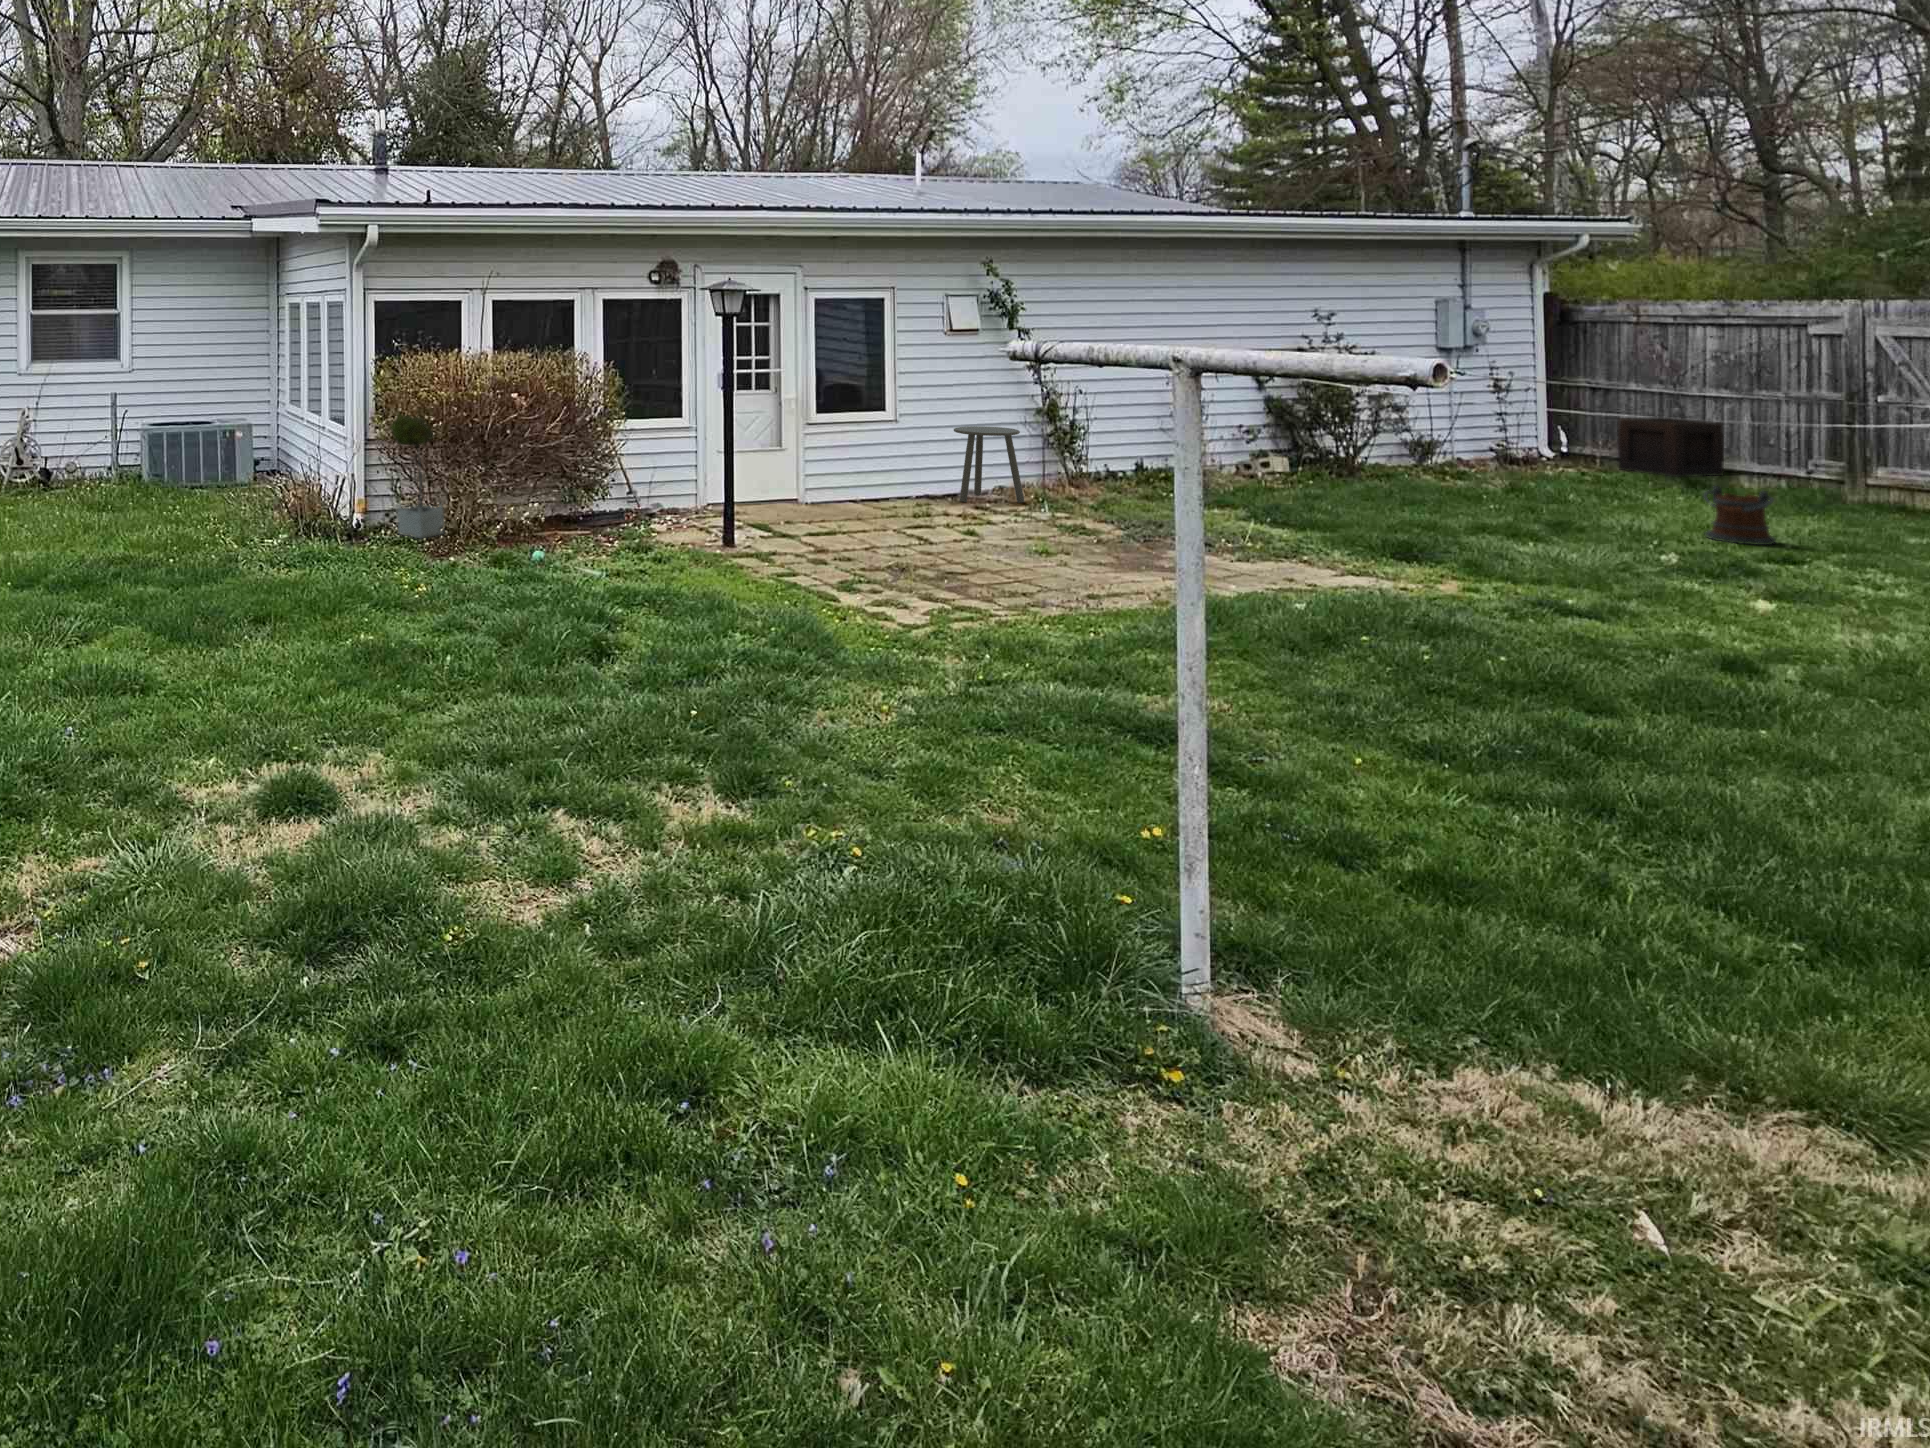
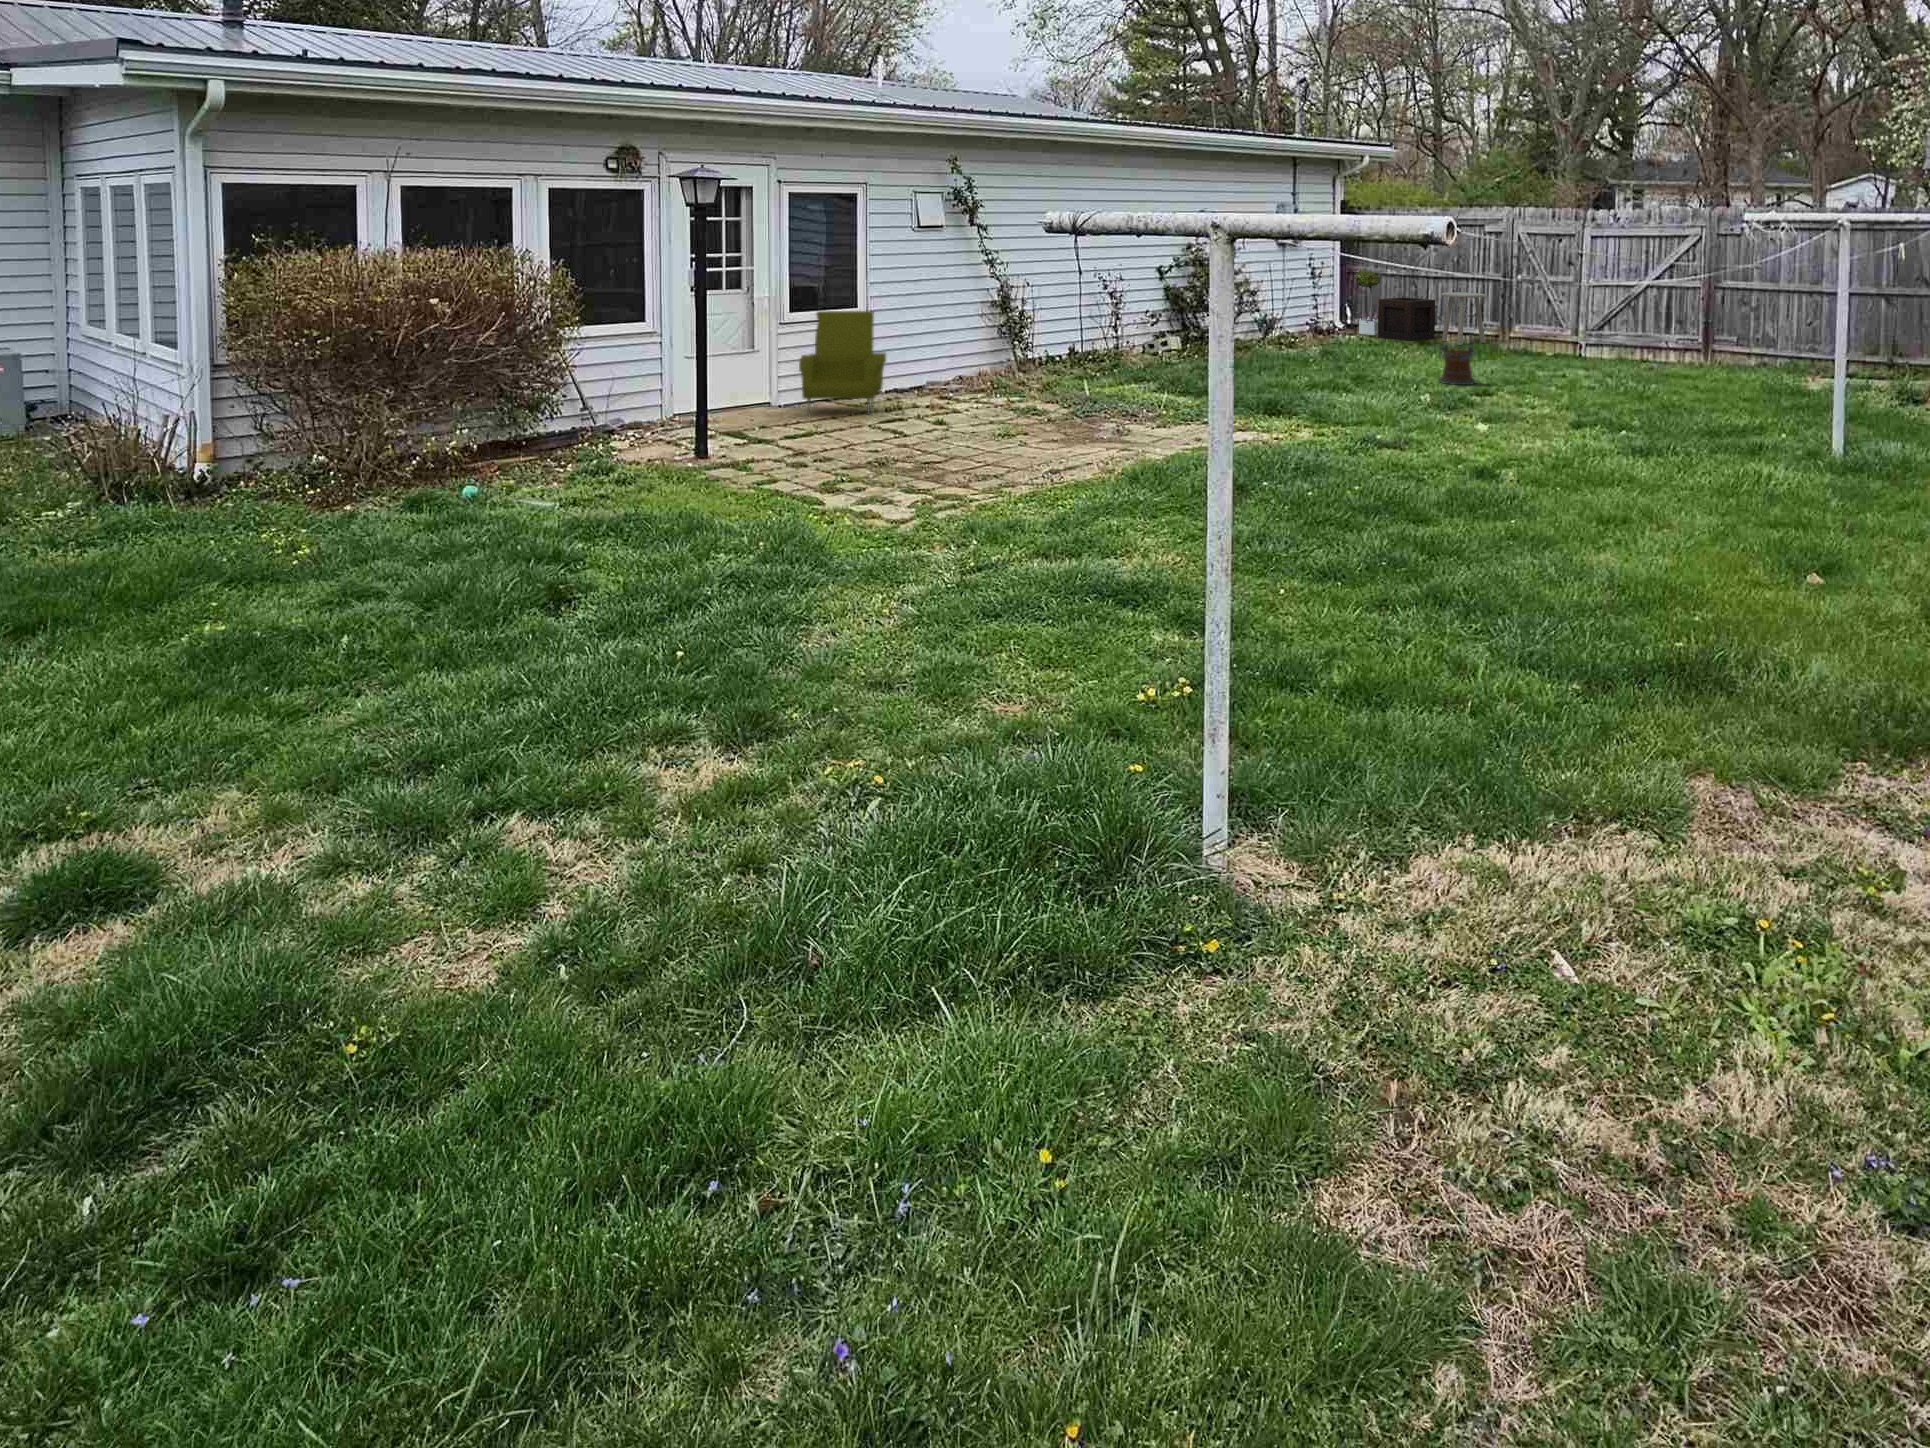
armchair: none [825,411,916,518] -> present [799,311,886,414]
potted tree: present [391,414,444,538] -> present [1356,269,1381,335]
side table: present [954,426,1025,503] -> present [1441,292,1485,345]

